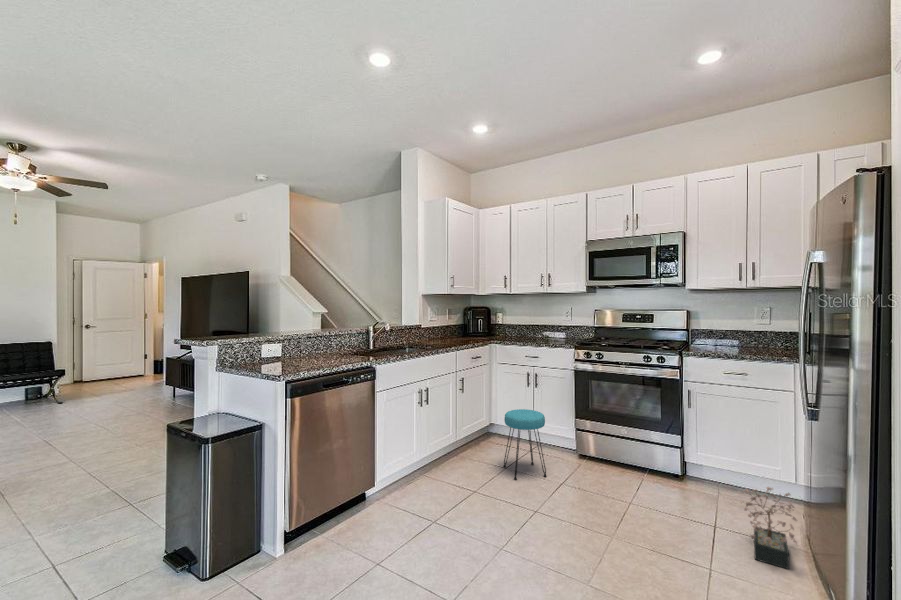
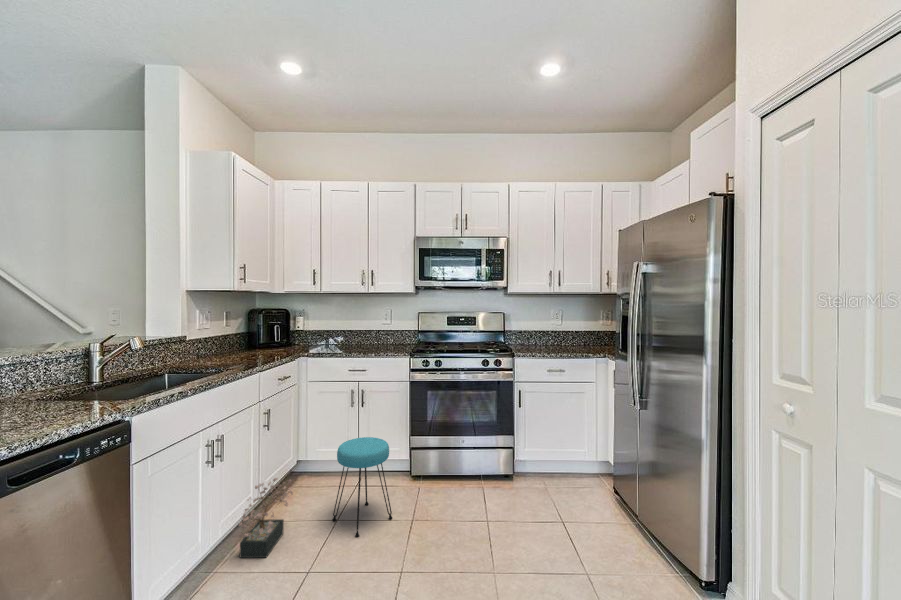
decorative plant: present [744,487,797,569] -> present [239,478,293,558]

